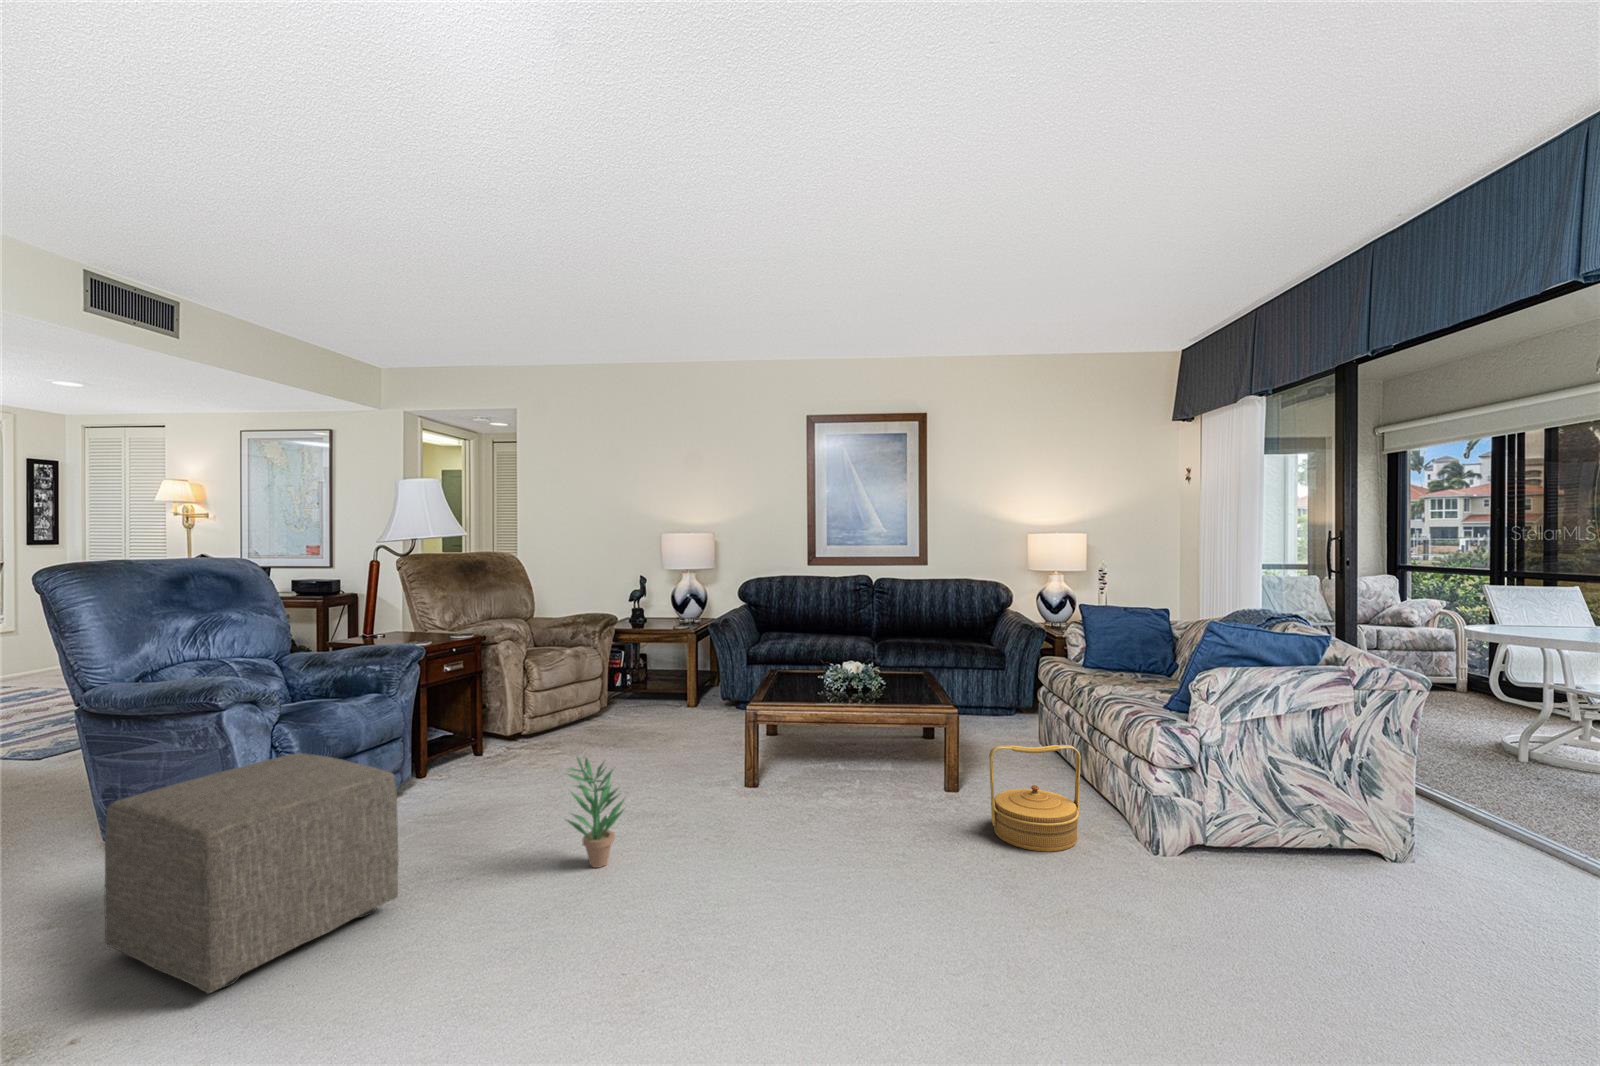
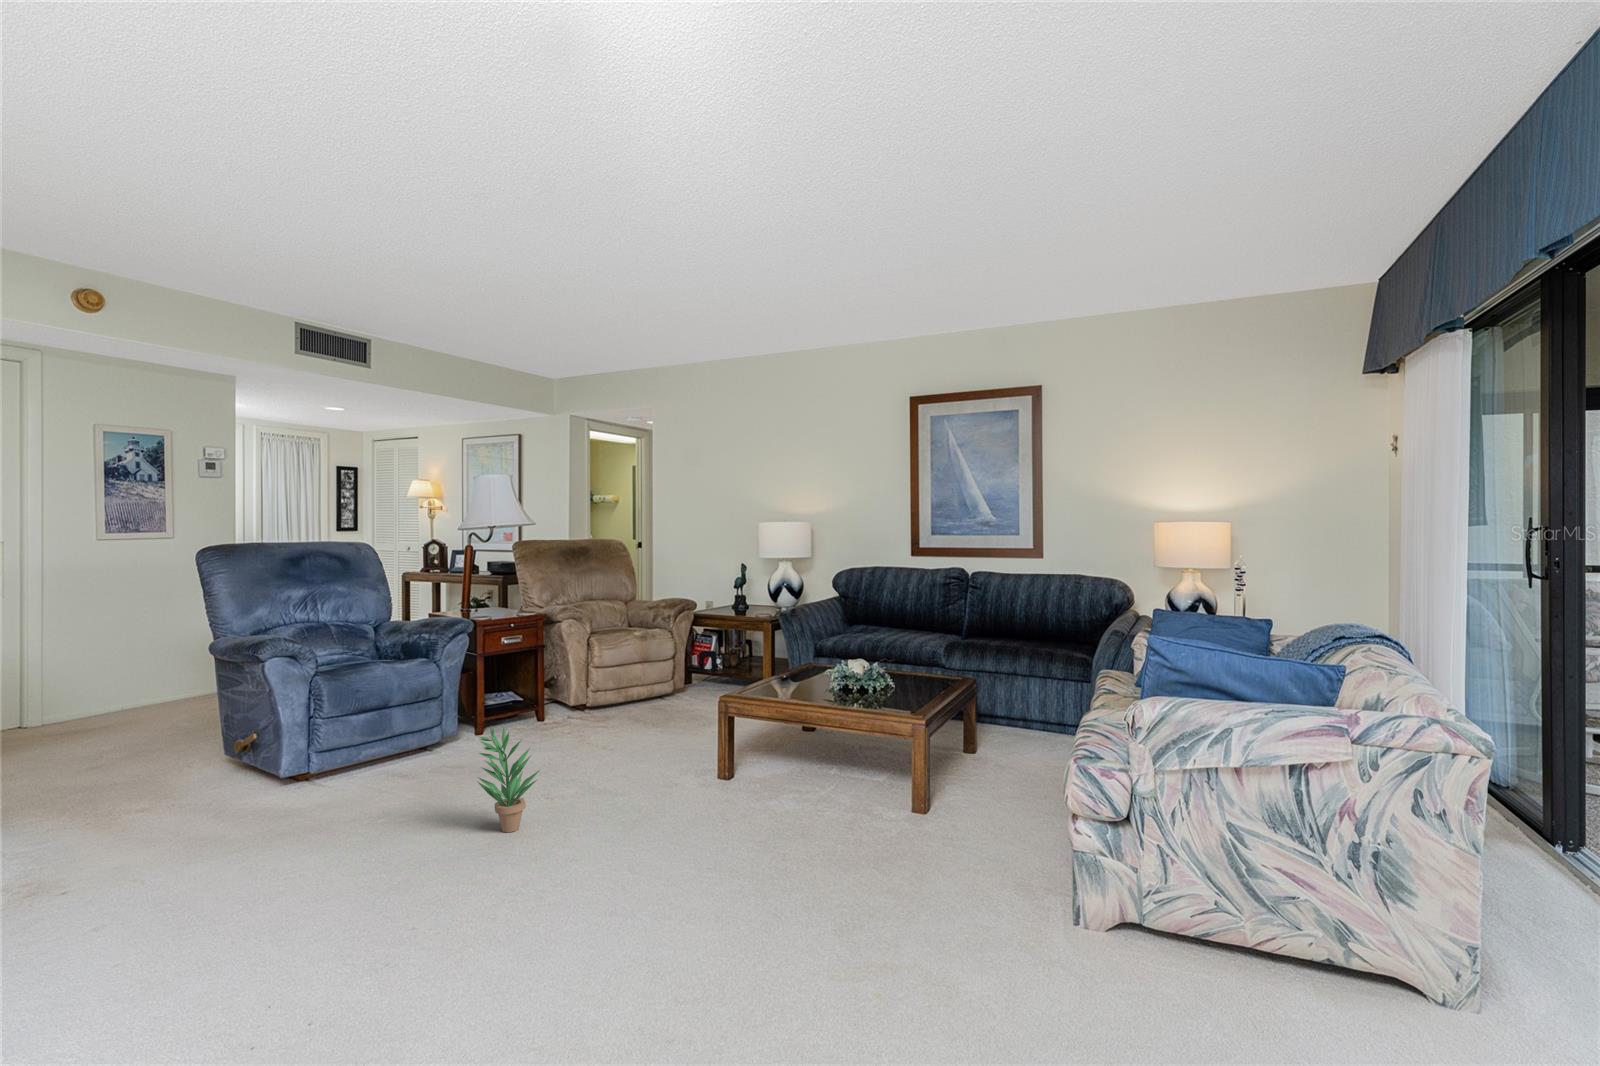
basket: present [989,745,1081,852] -> none [901,765,1010,898]
ottoman: present [104,753,399,993] -> none [139,701,334,874]

